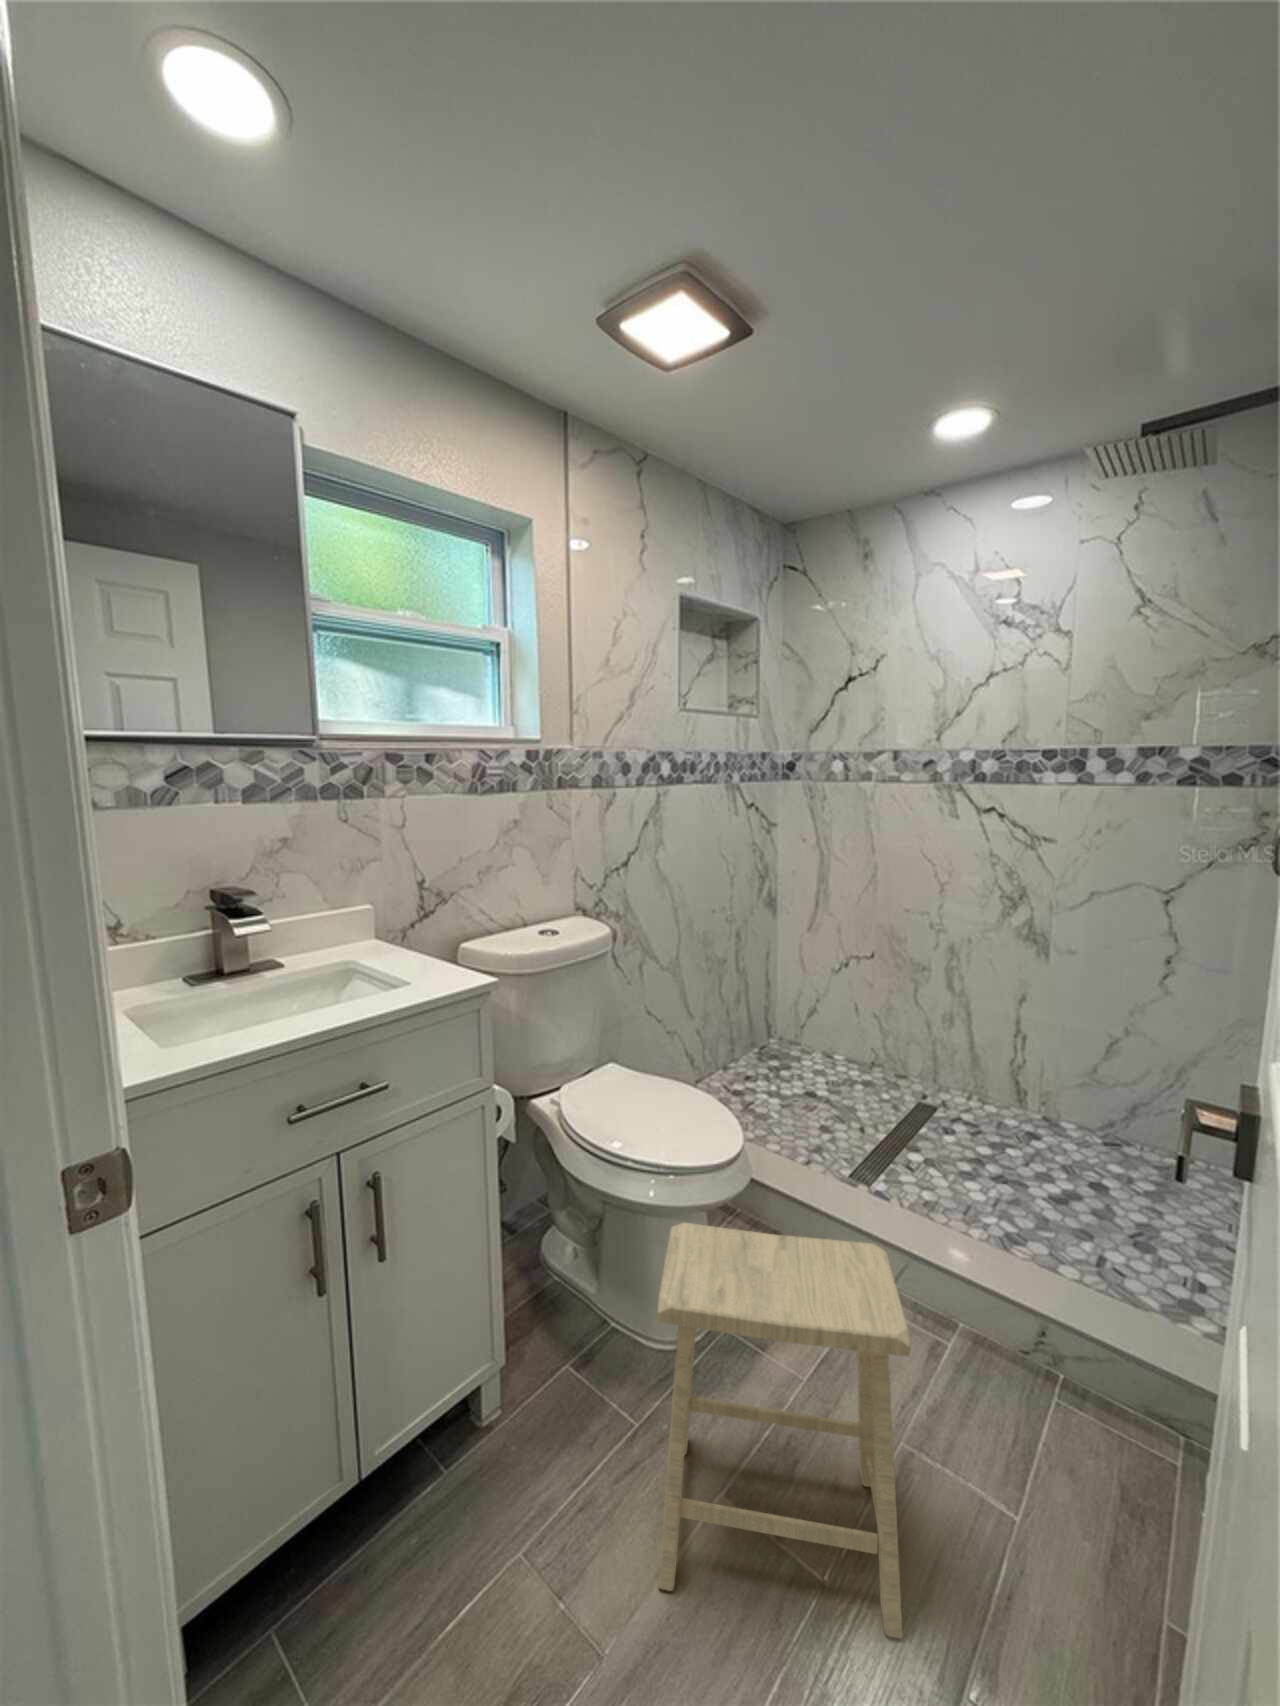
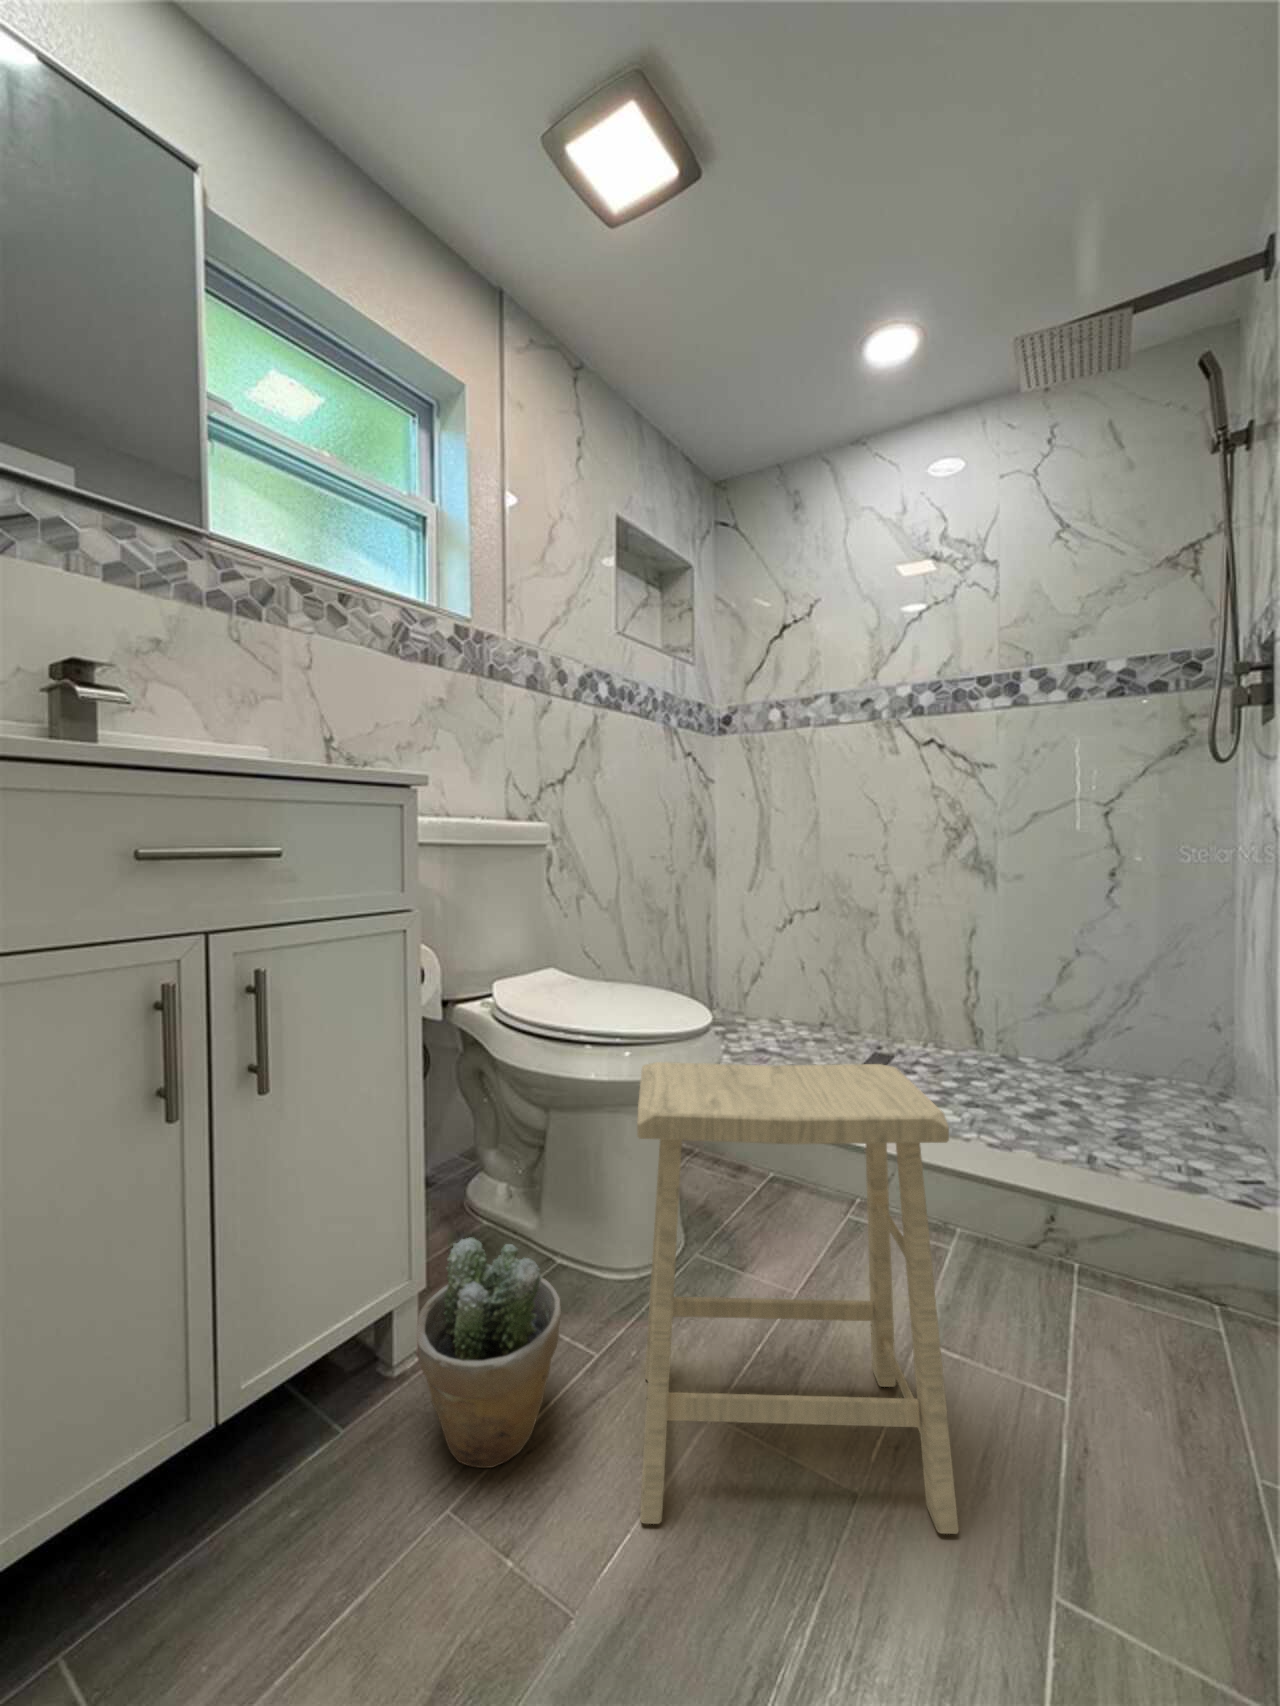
potted plant: none [497,1346,605,1520] -> present [416,1237,561,1468]

